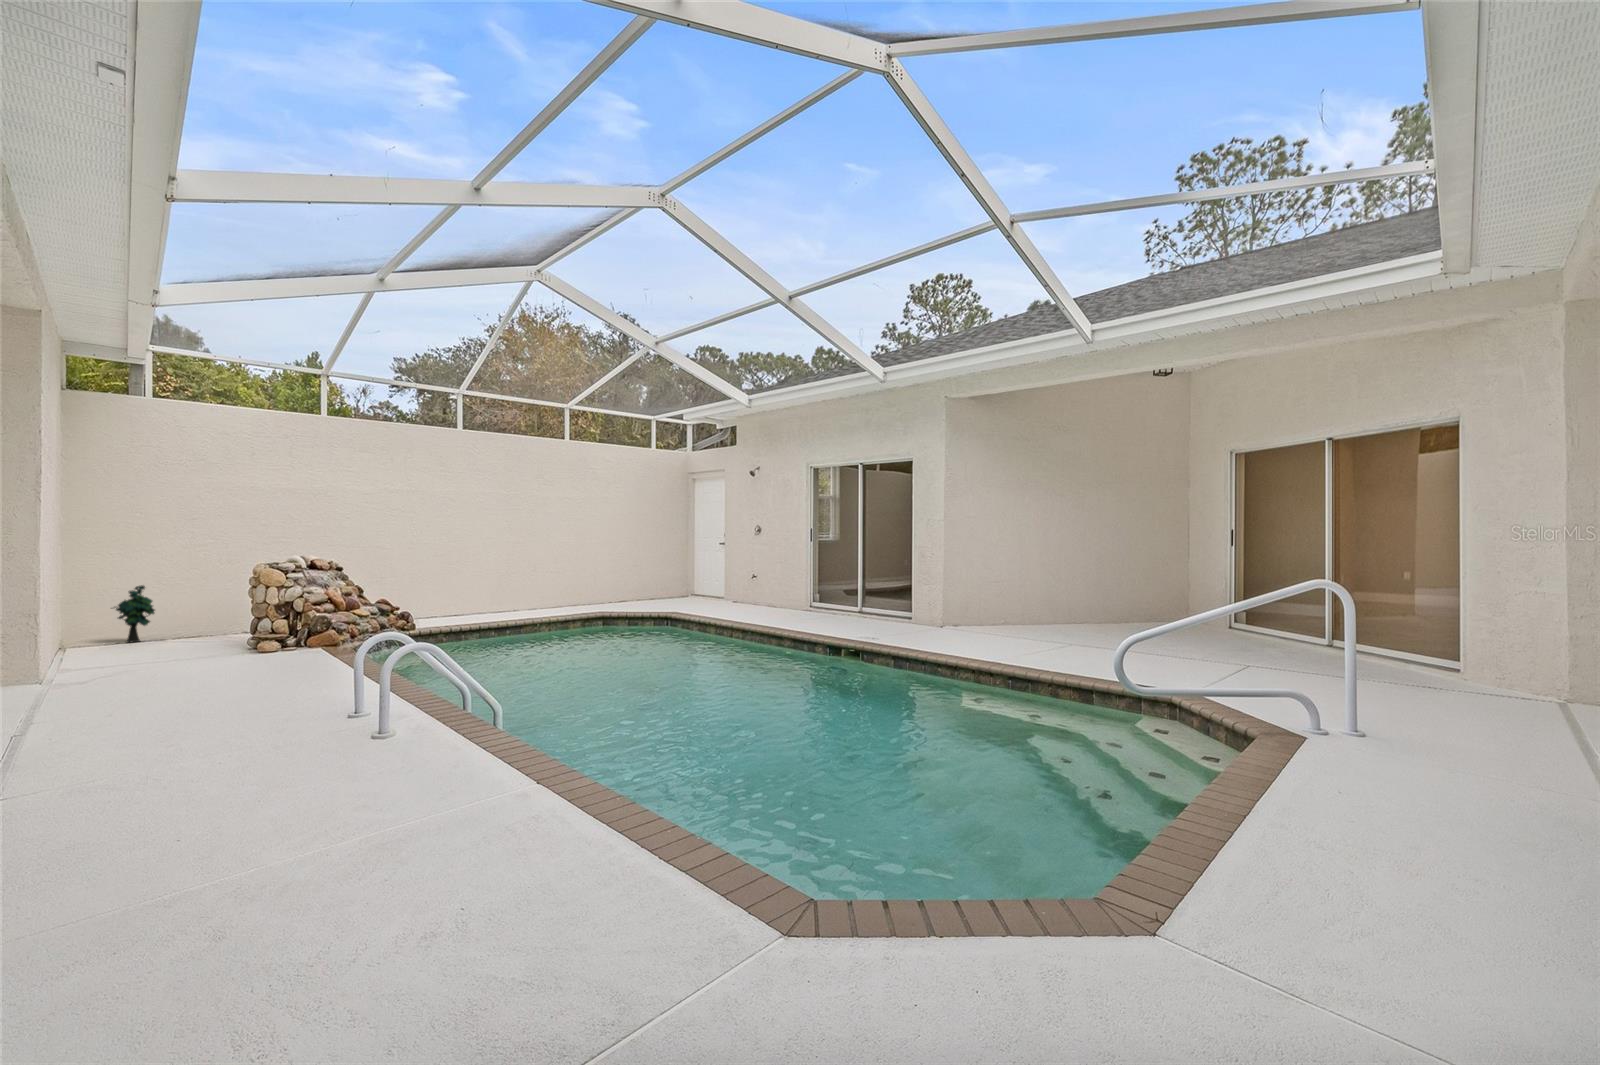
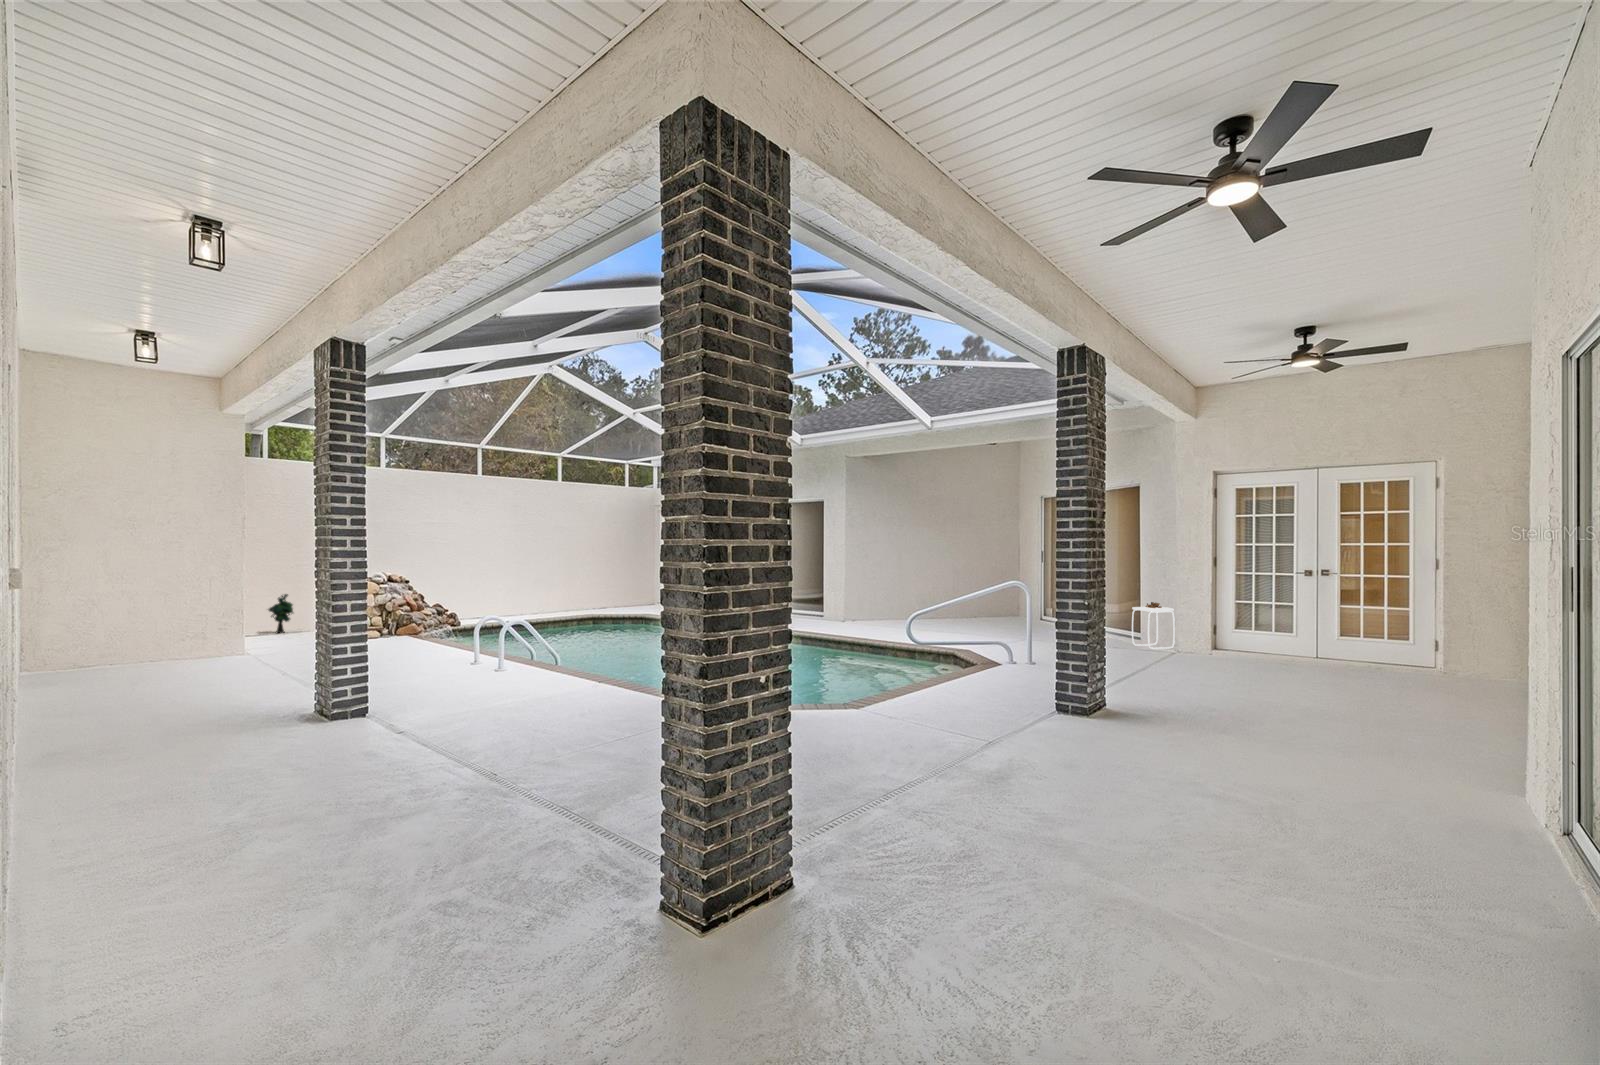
side table: none [1494,613,1585,699] -> present [1132,602,1175,649]

